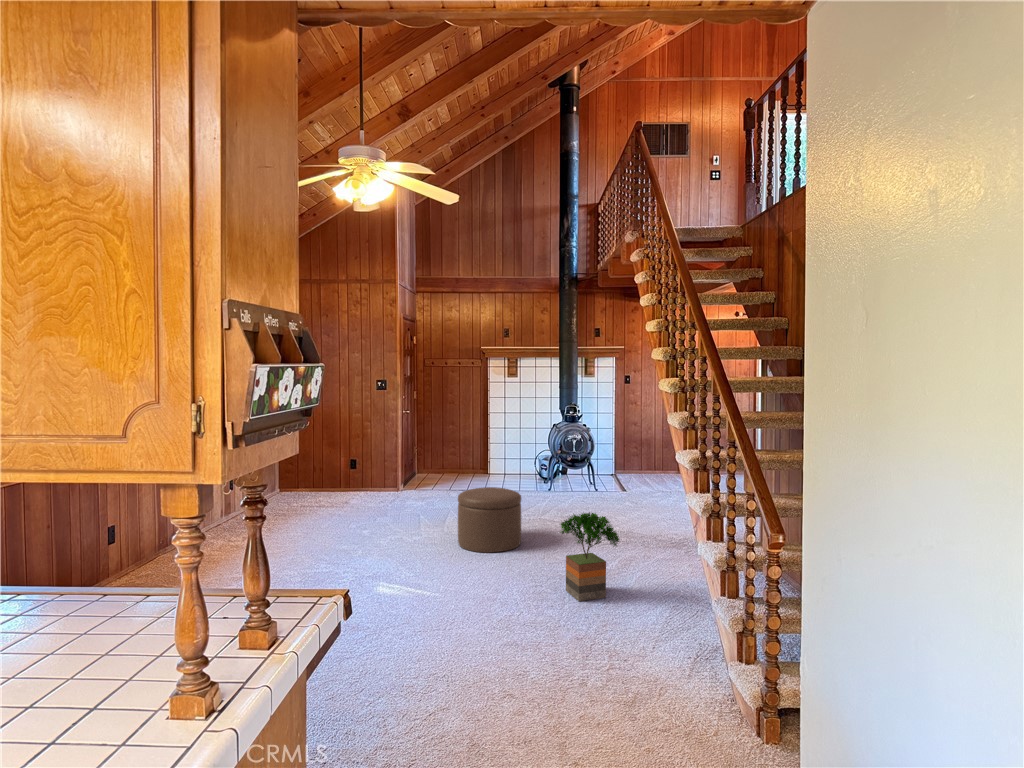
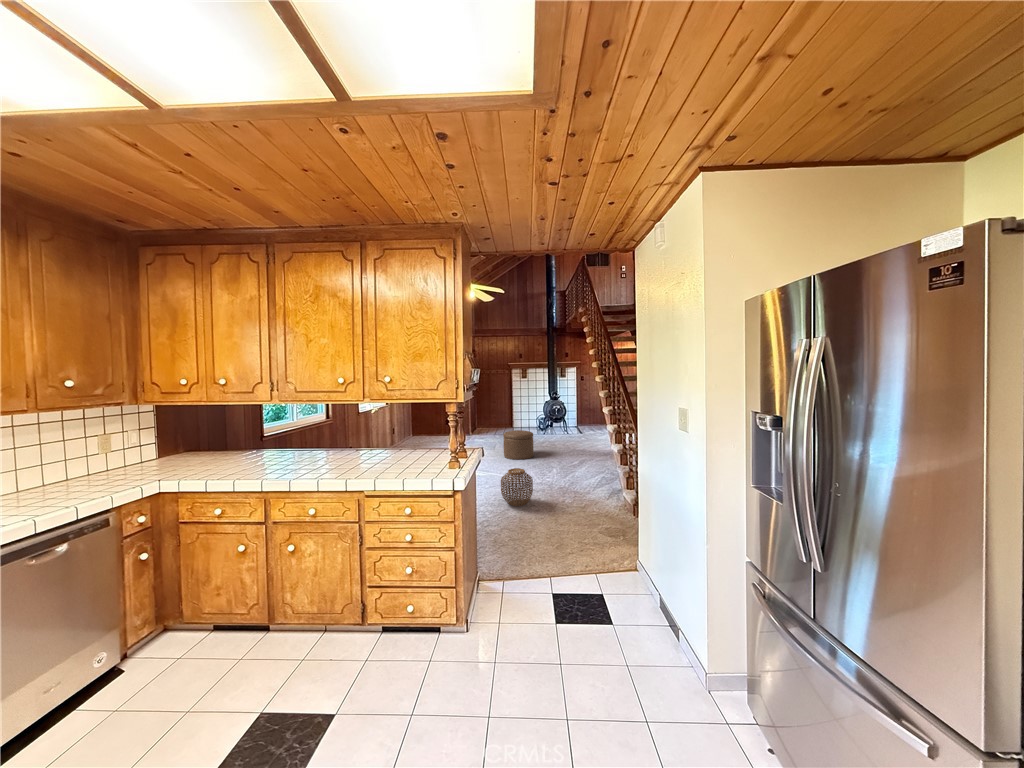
potted tree: present [561,512,620,601] -> none [552,437,580,475]
woven basket: none [424,603,503,704] -> present [501,468,533,506]

